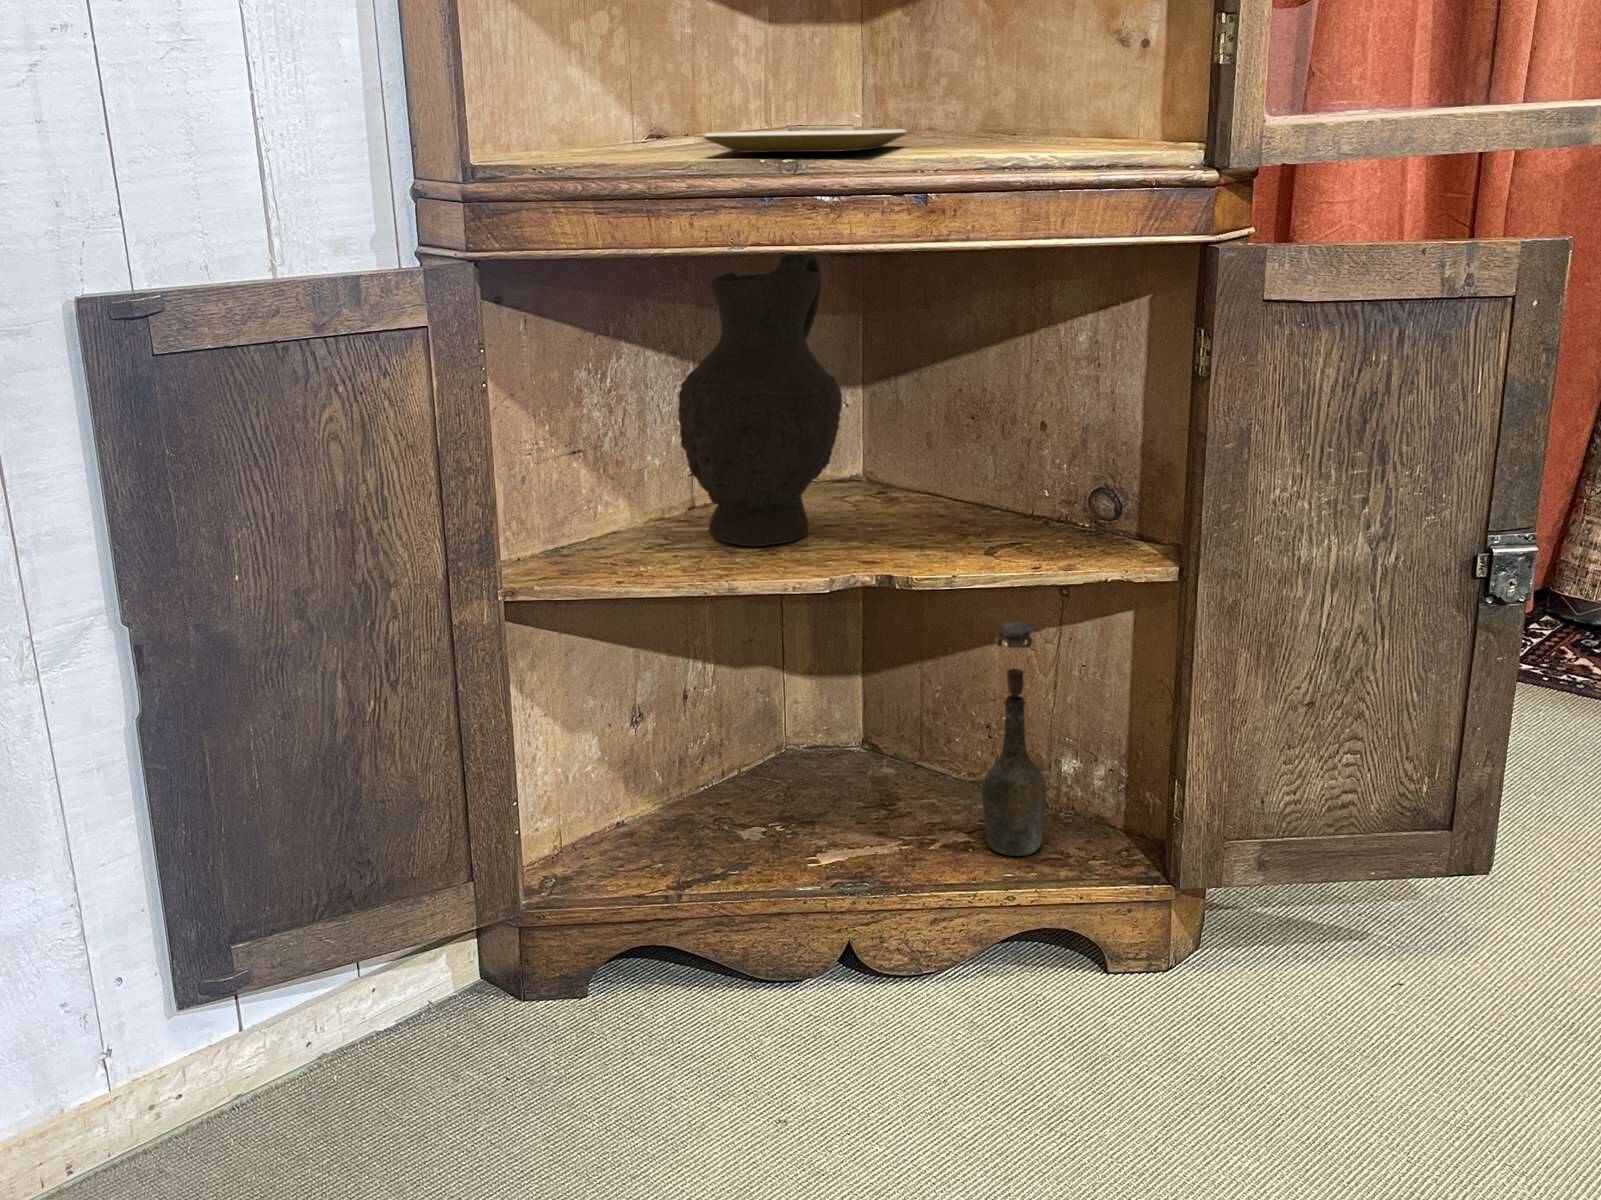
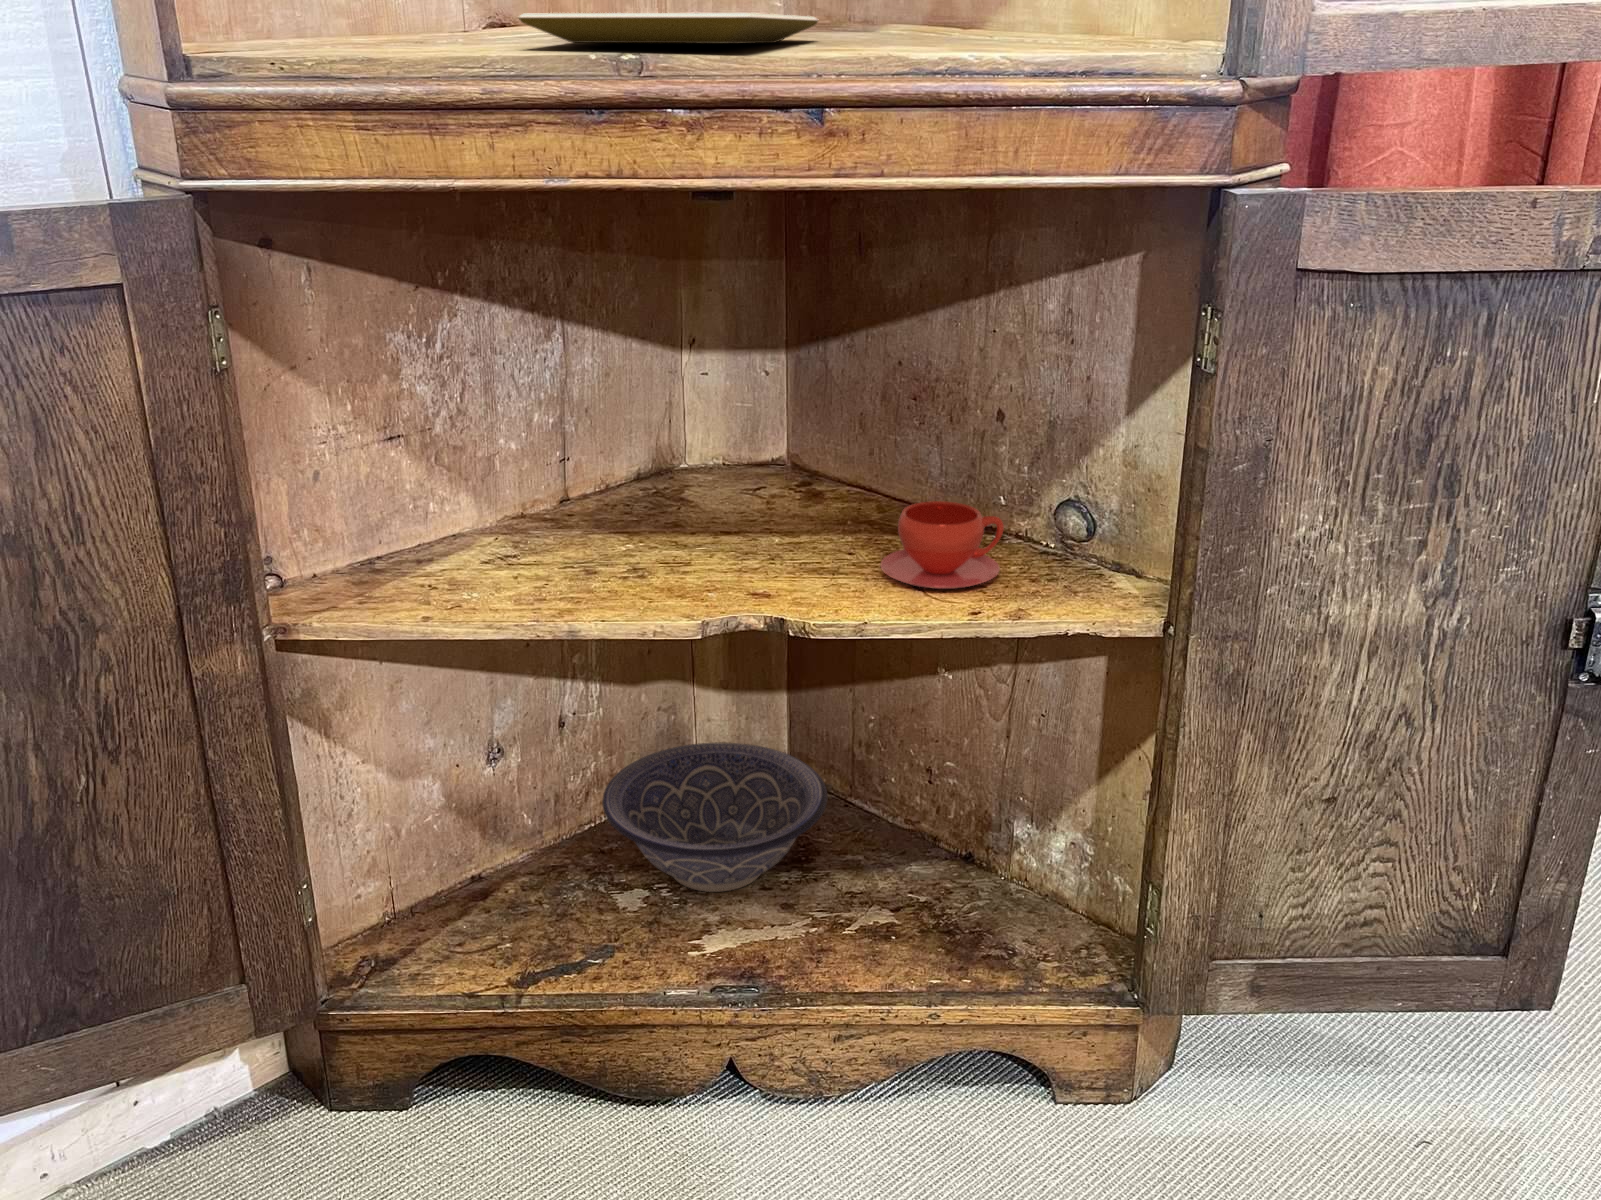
decorative vase: present [678,254,842,547] -> none [527,179,745,564]
teacup: none [955,491,1050,555] -> present [881,501,1004,589]
bottle: present [982,622,1047,856] -> none [908,668,989,954]
decorative bowl: none [725,712,909,824] -> present [602,742,828,892]

